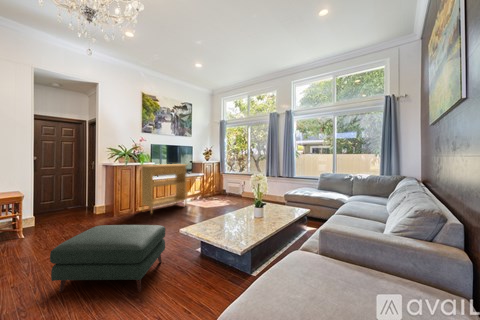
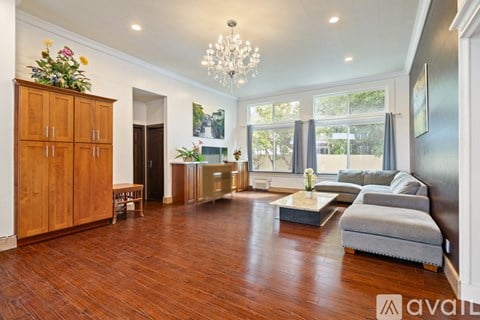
ottoman: present [50,225,165,292] -> none [223,202,274,235]

